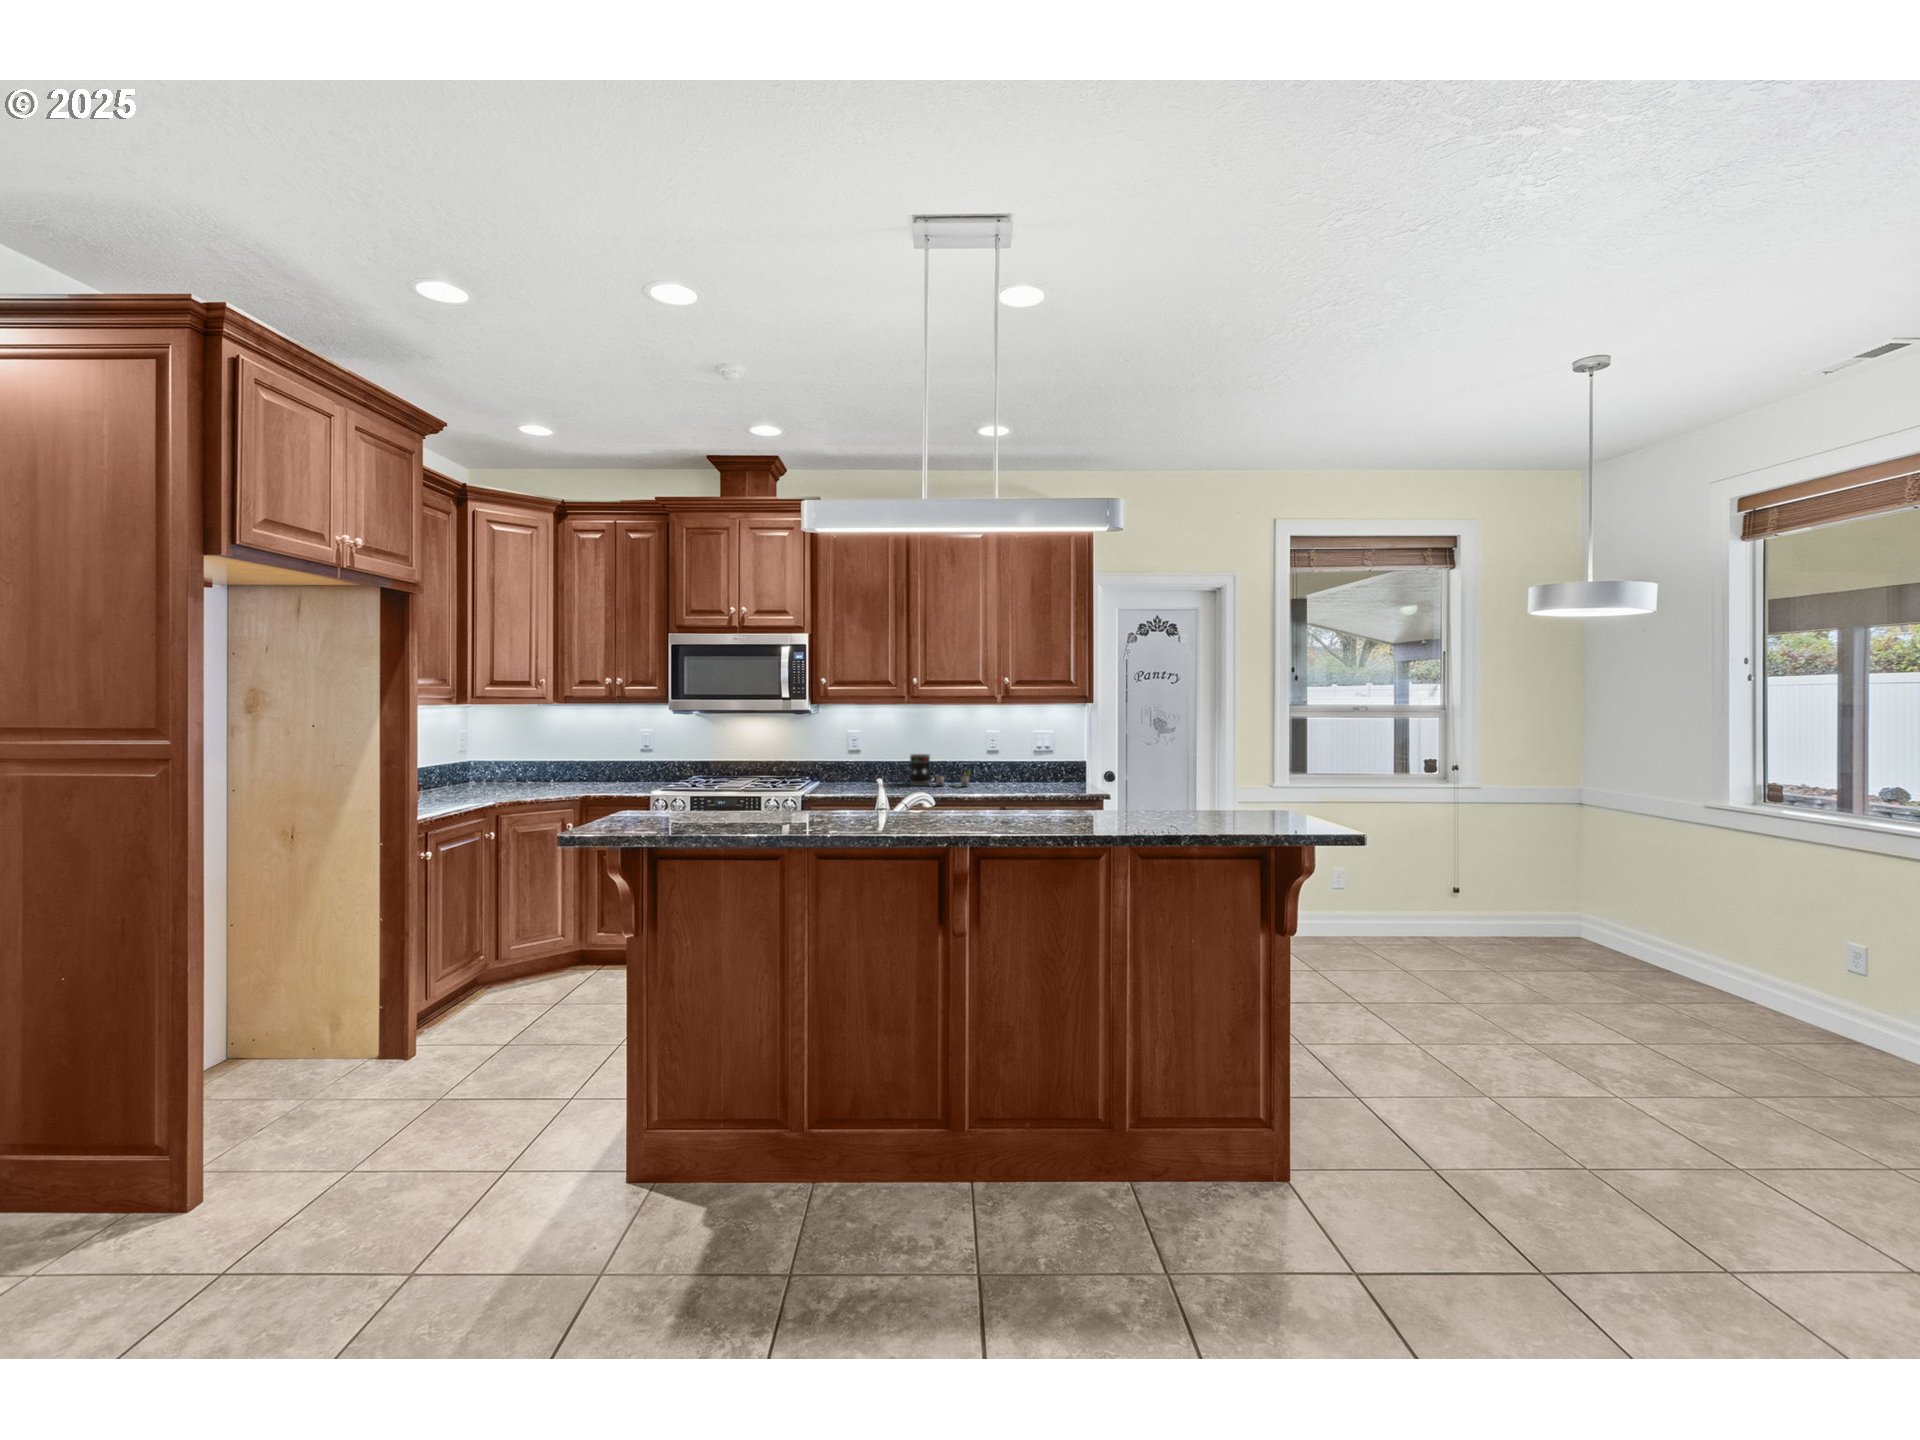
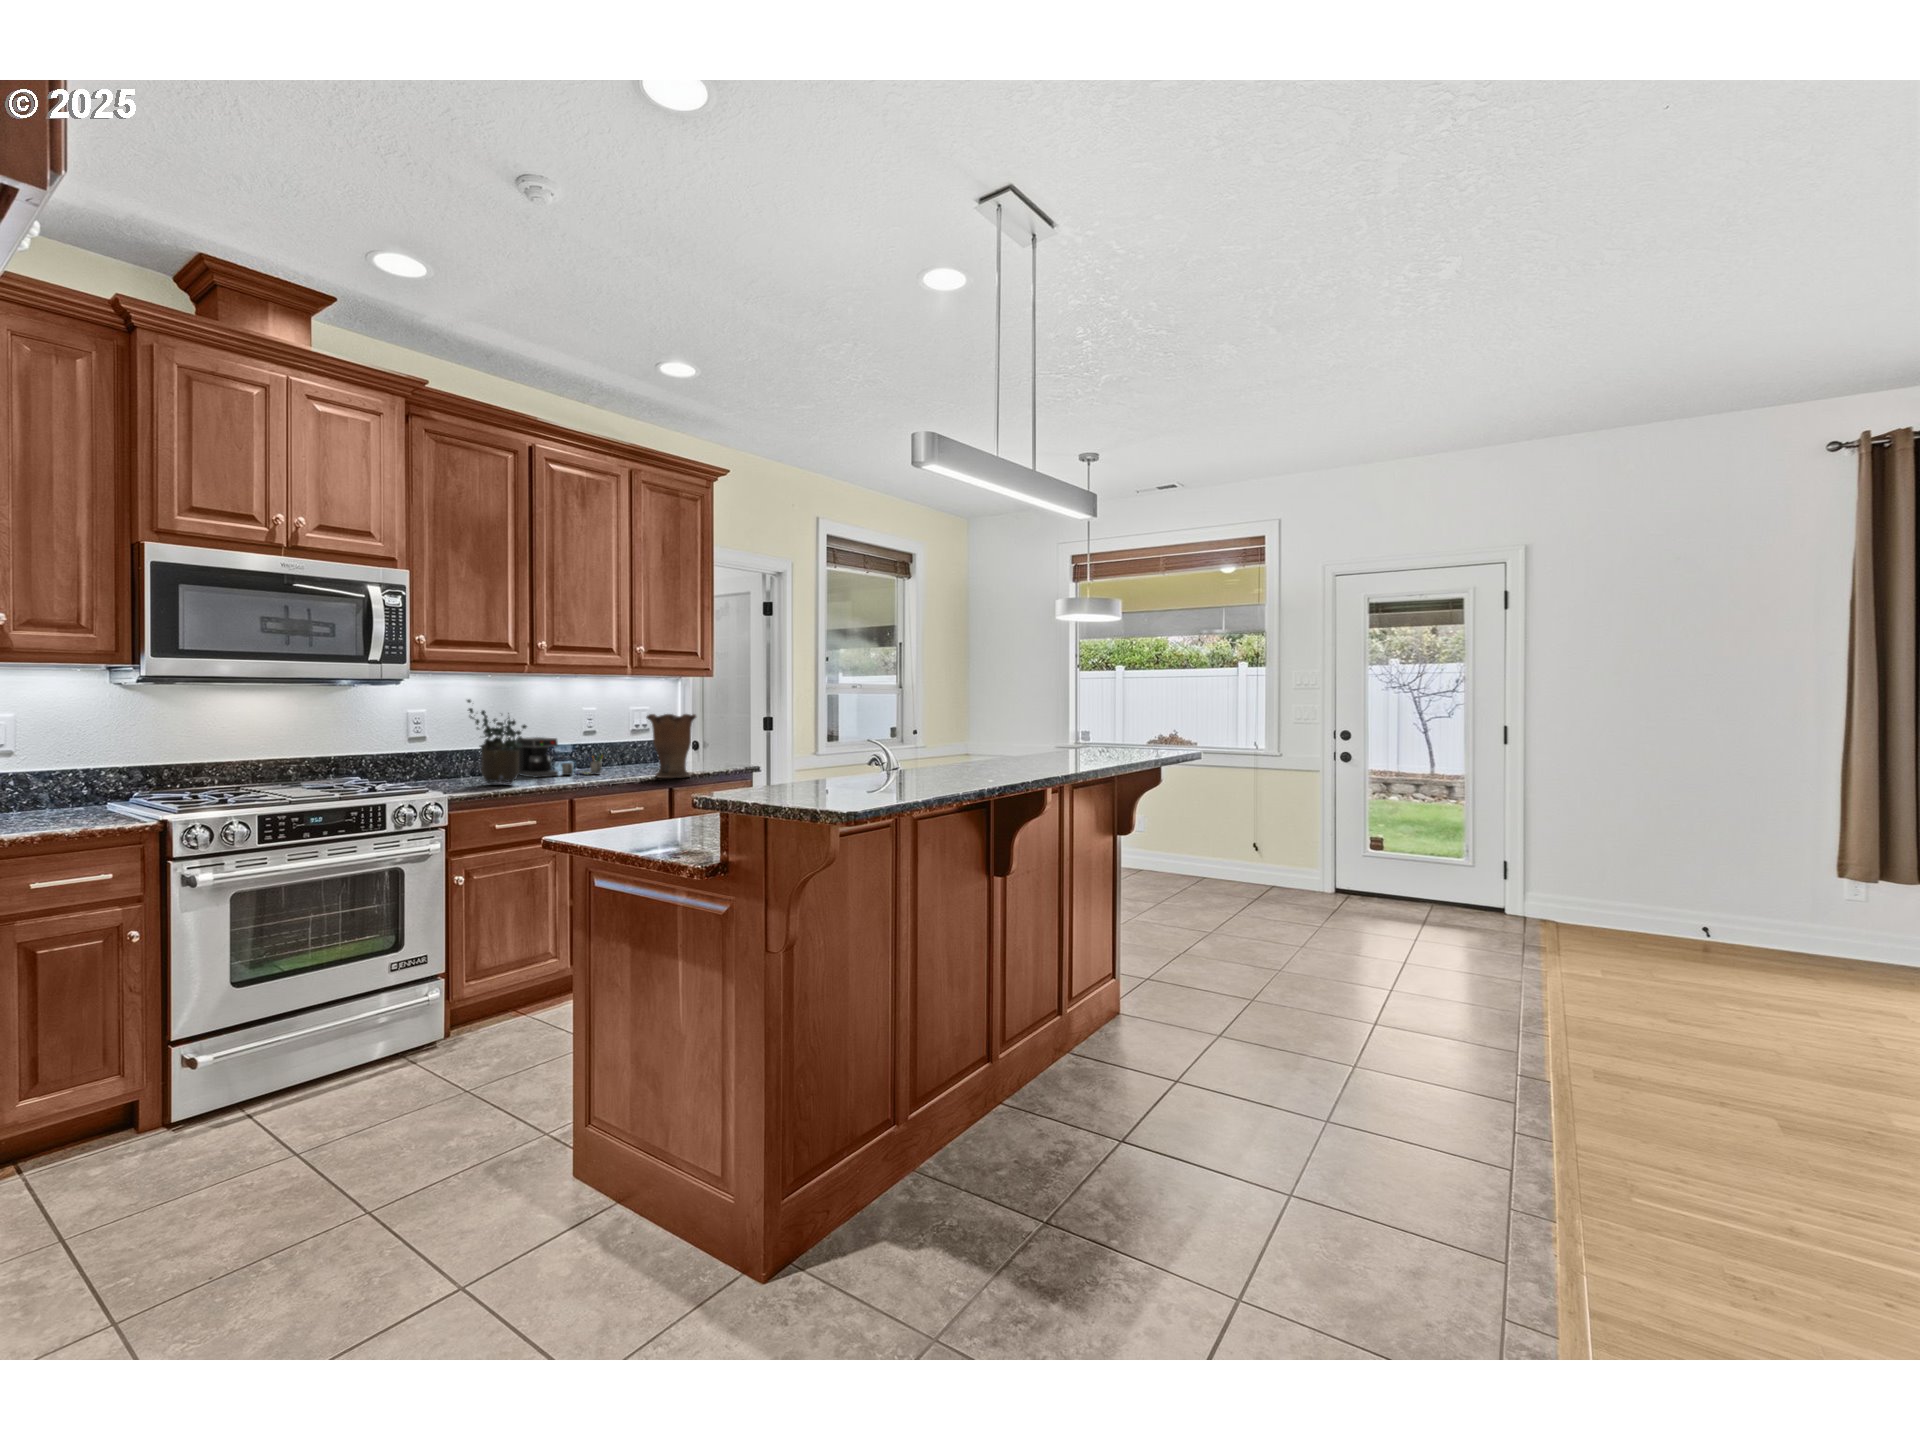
potted plant: none [848,725,881,789] -> present [467,700,527,784]
vase: none [983,738,1026,795] -> present [647,714,696,778]

